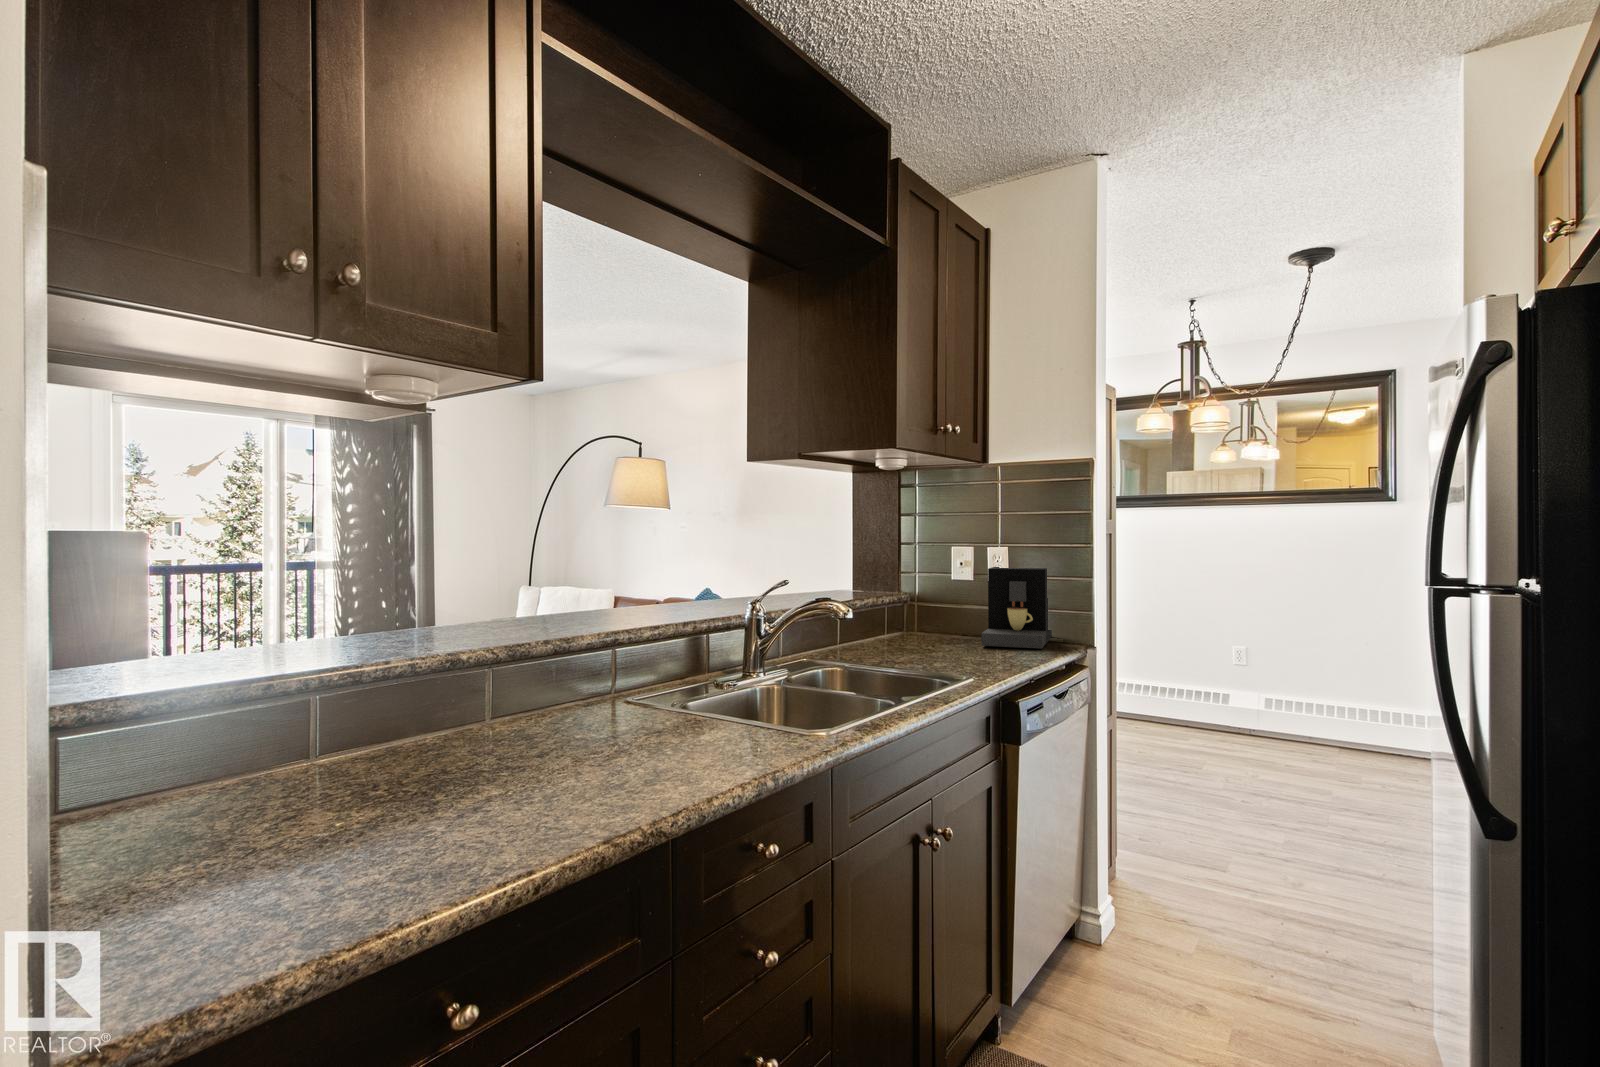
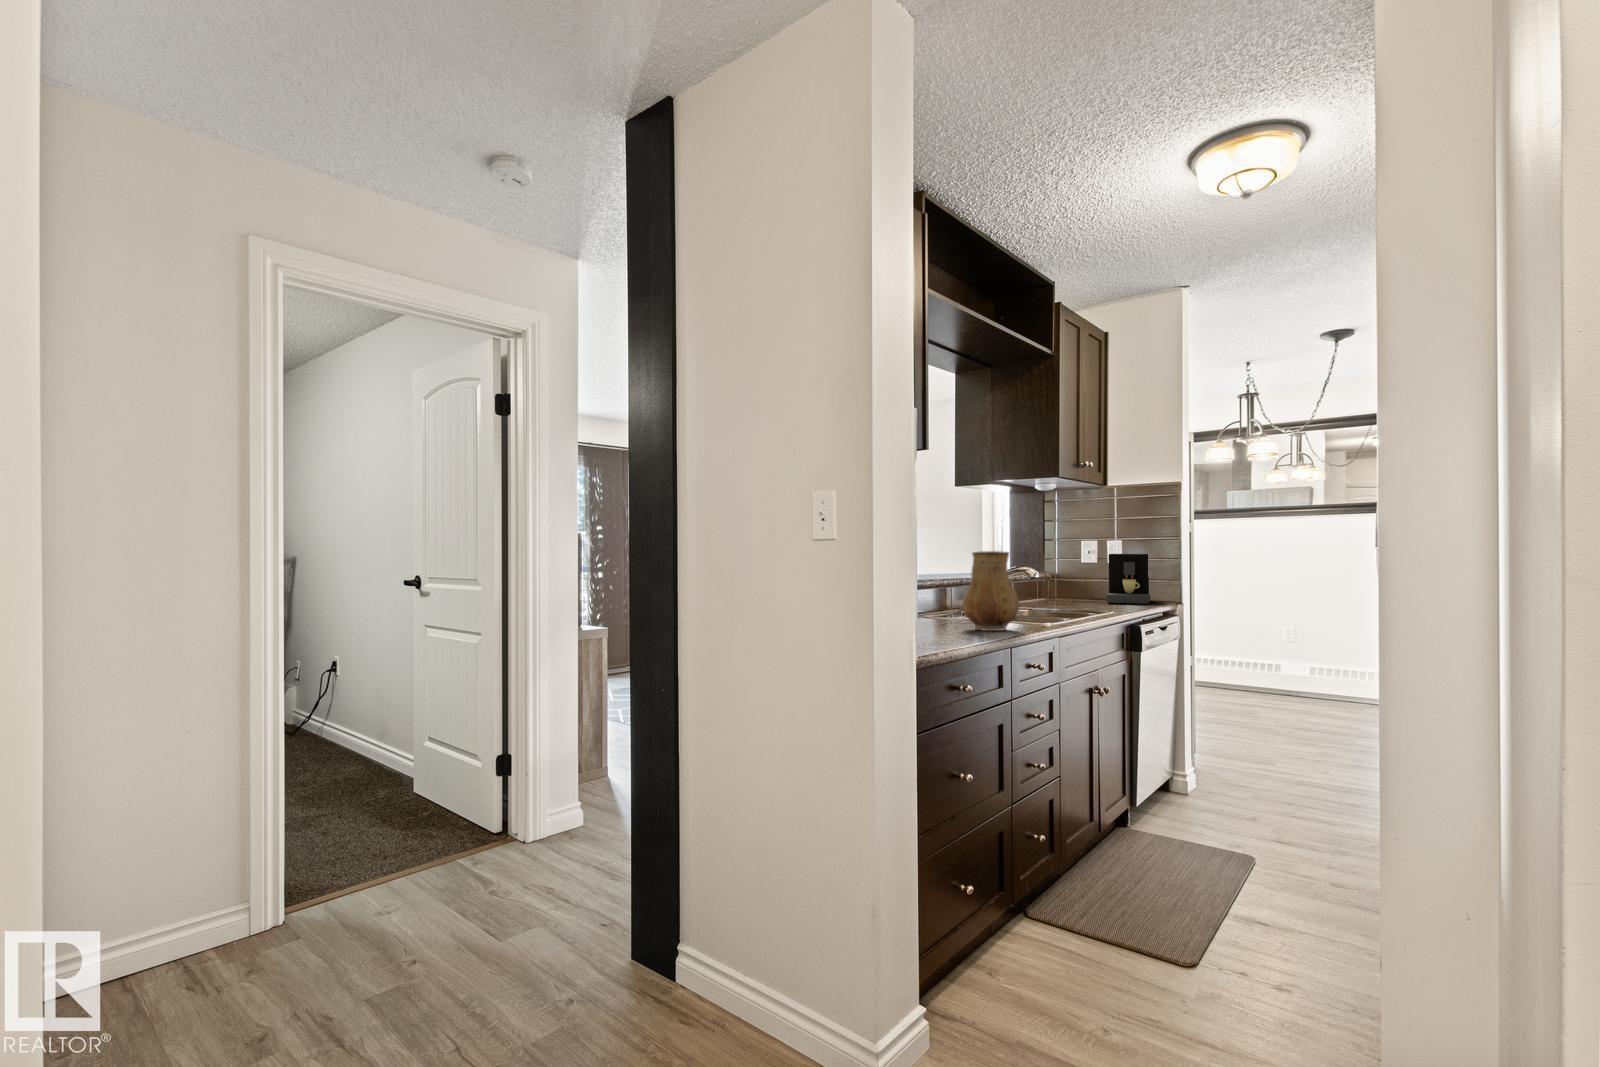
ceramic pitcher: none [597,597,721,783] -> present [963,551,1019,631]

